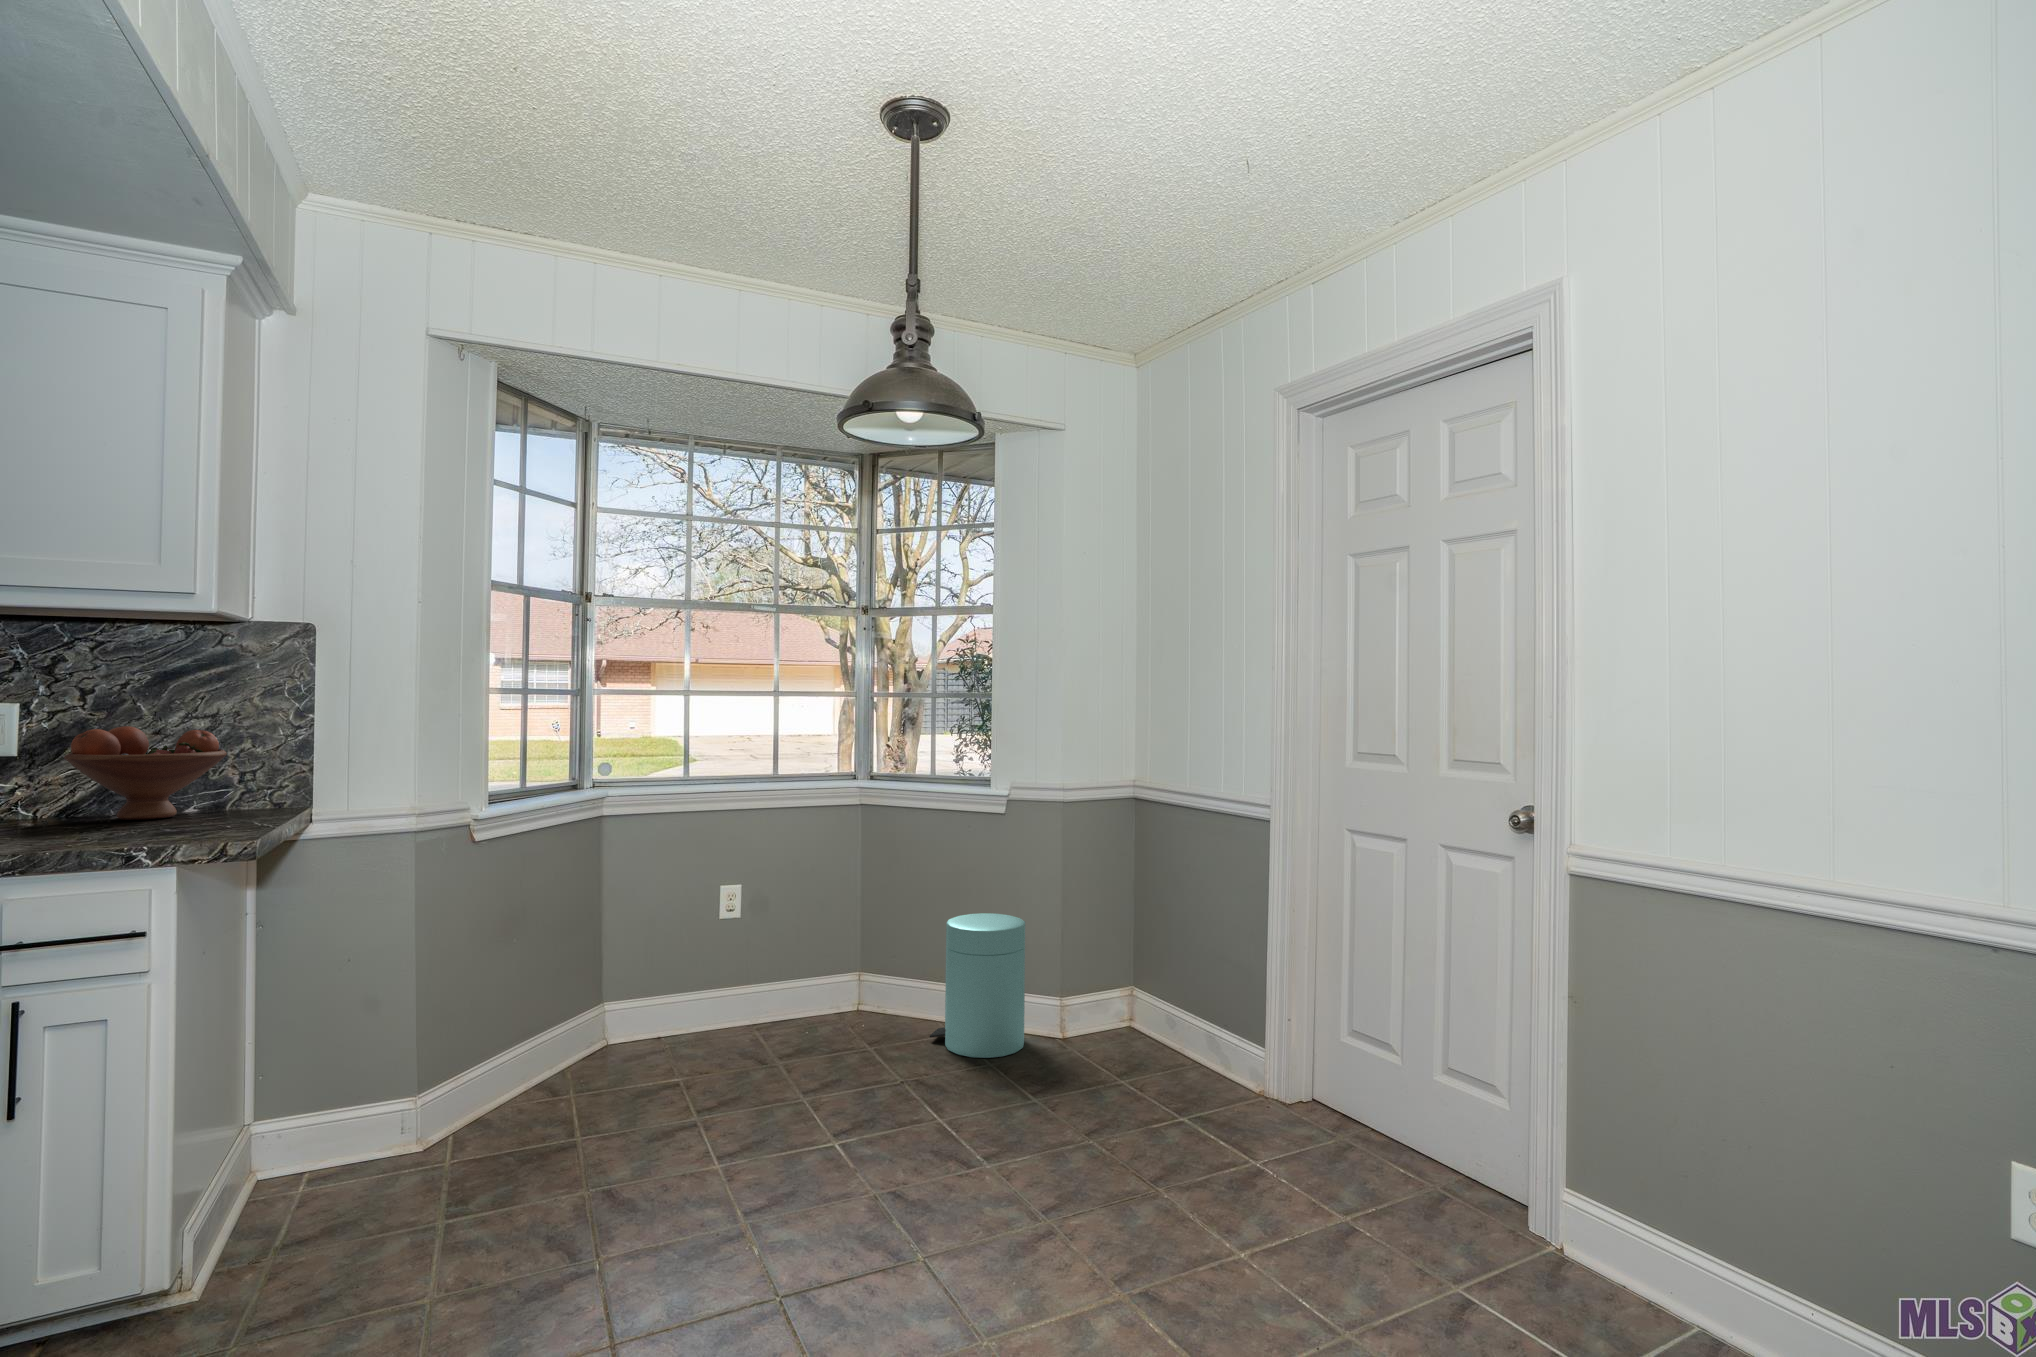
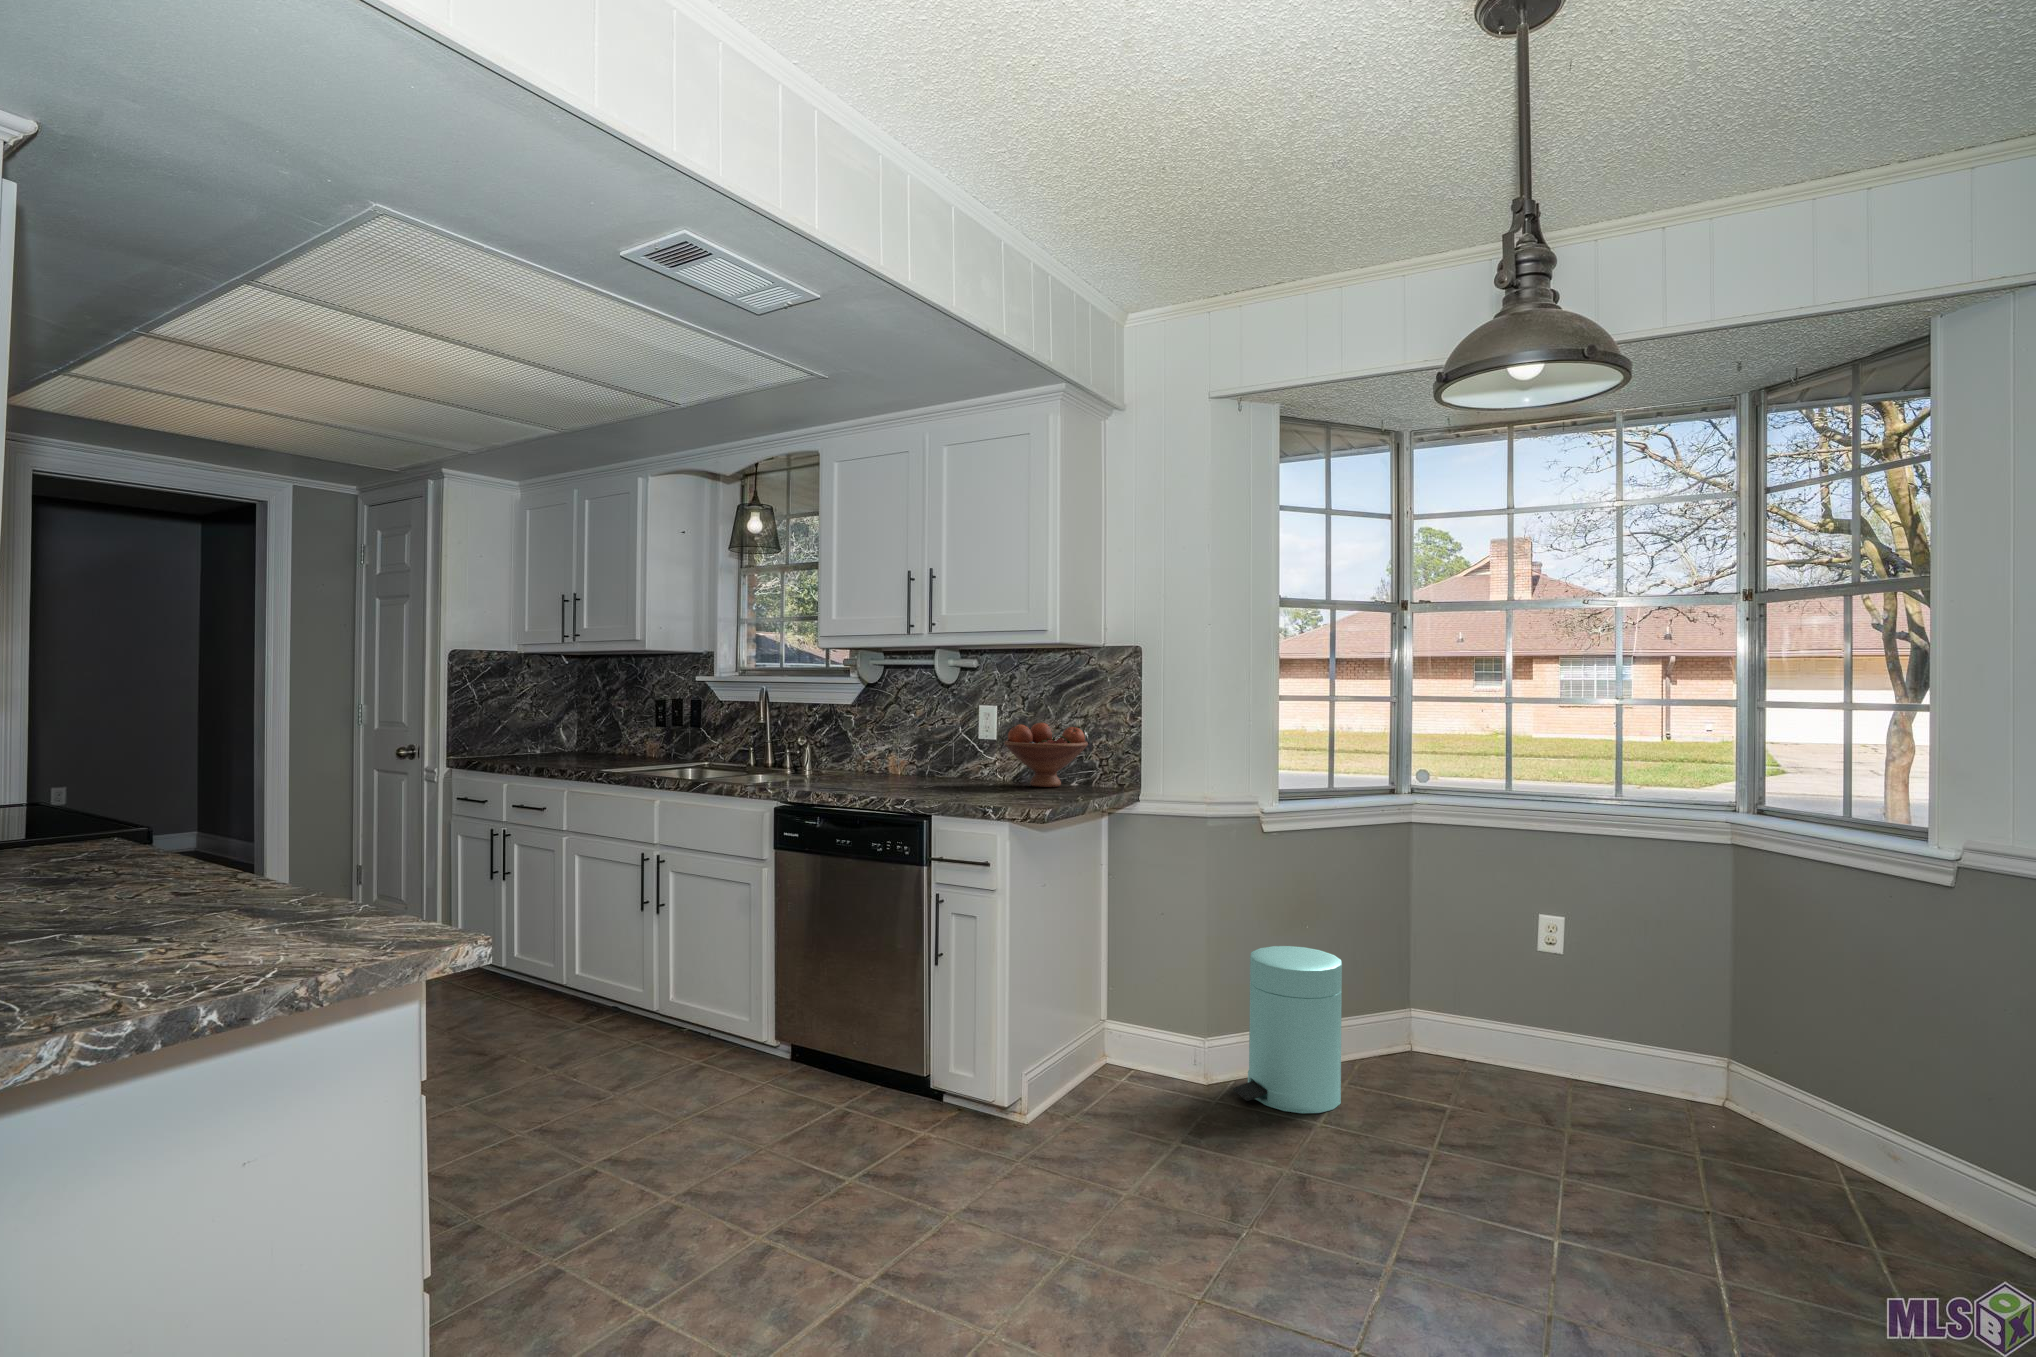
trash can: present [930,913,1025,1058] -> present [1233,946,1342,1113]

